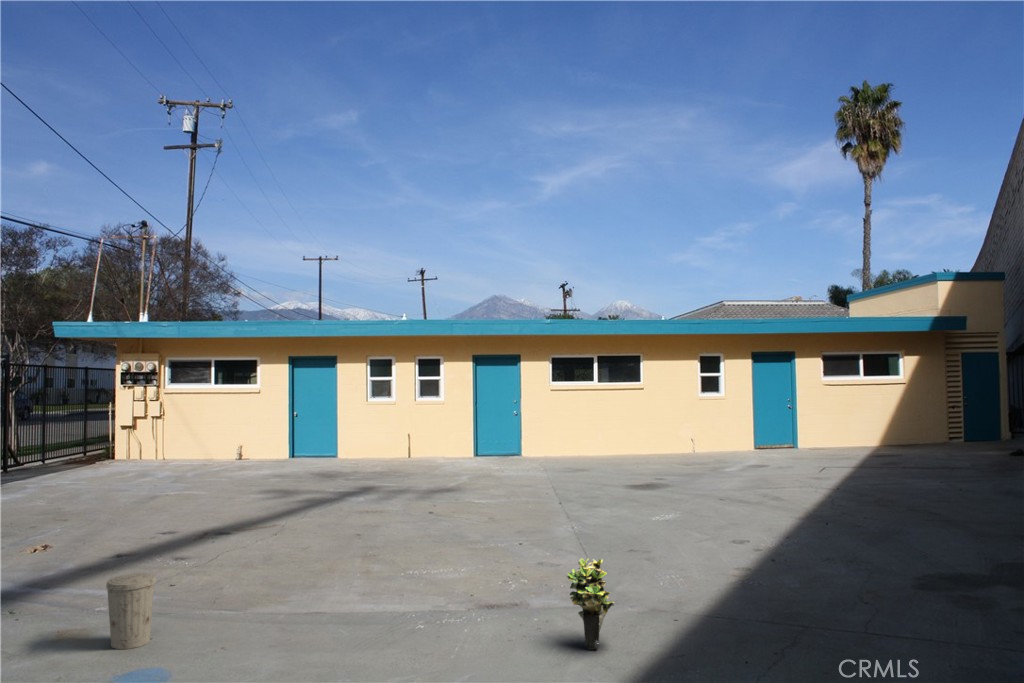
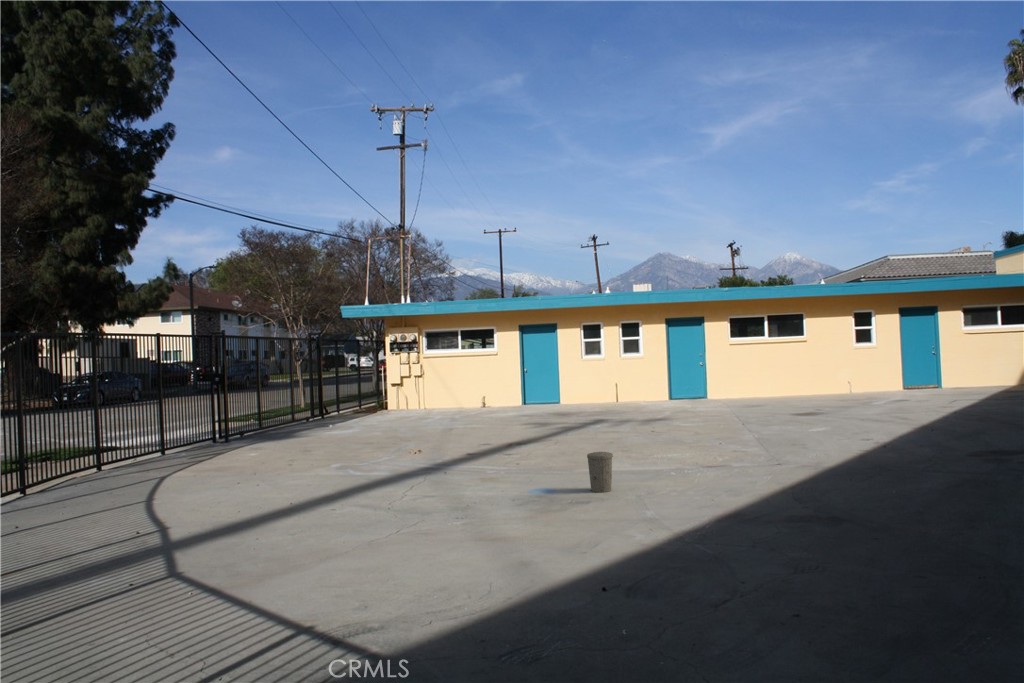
potted plant: present [567,558,614,650] -> none [862,437,894,488]

